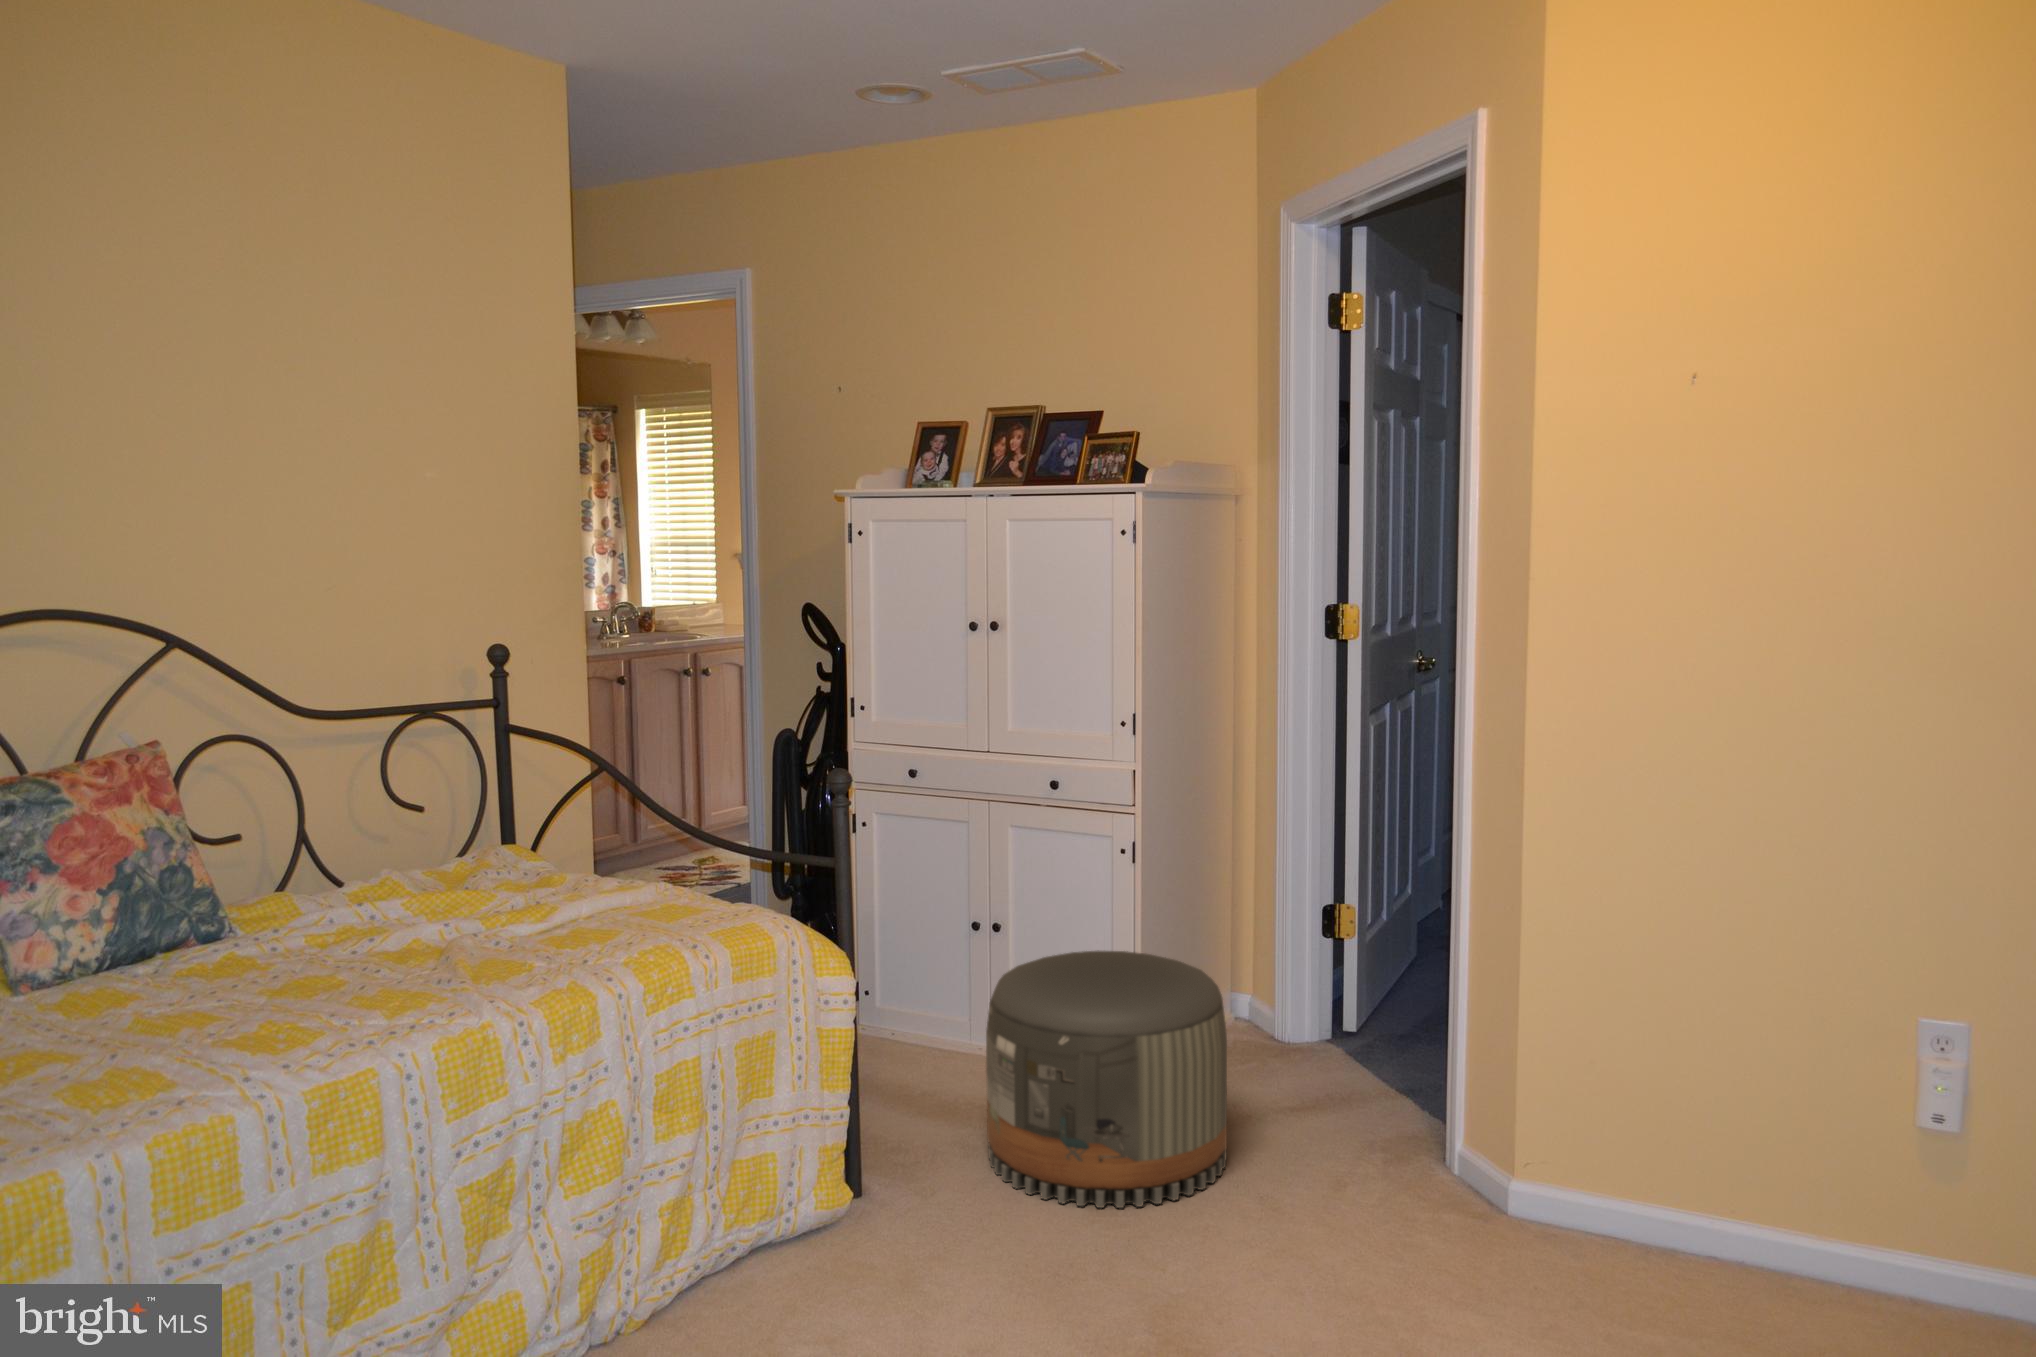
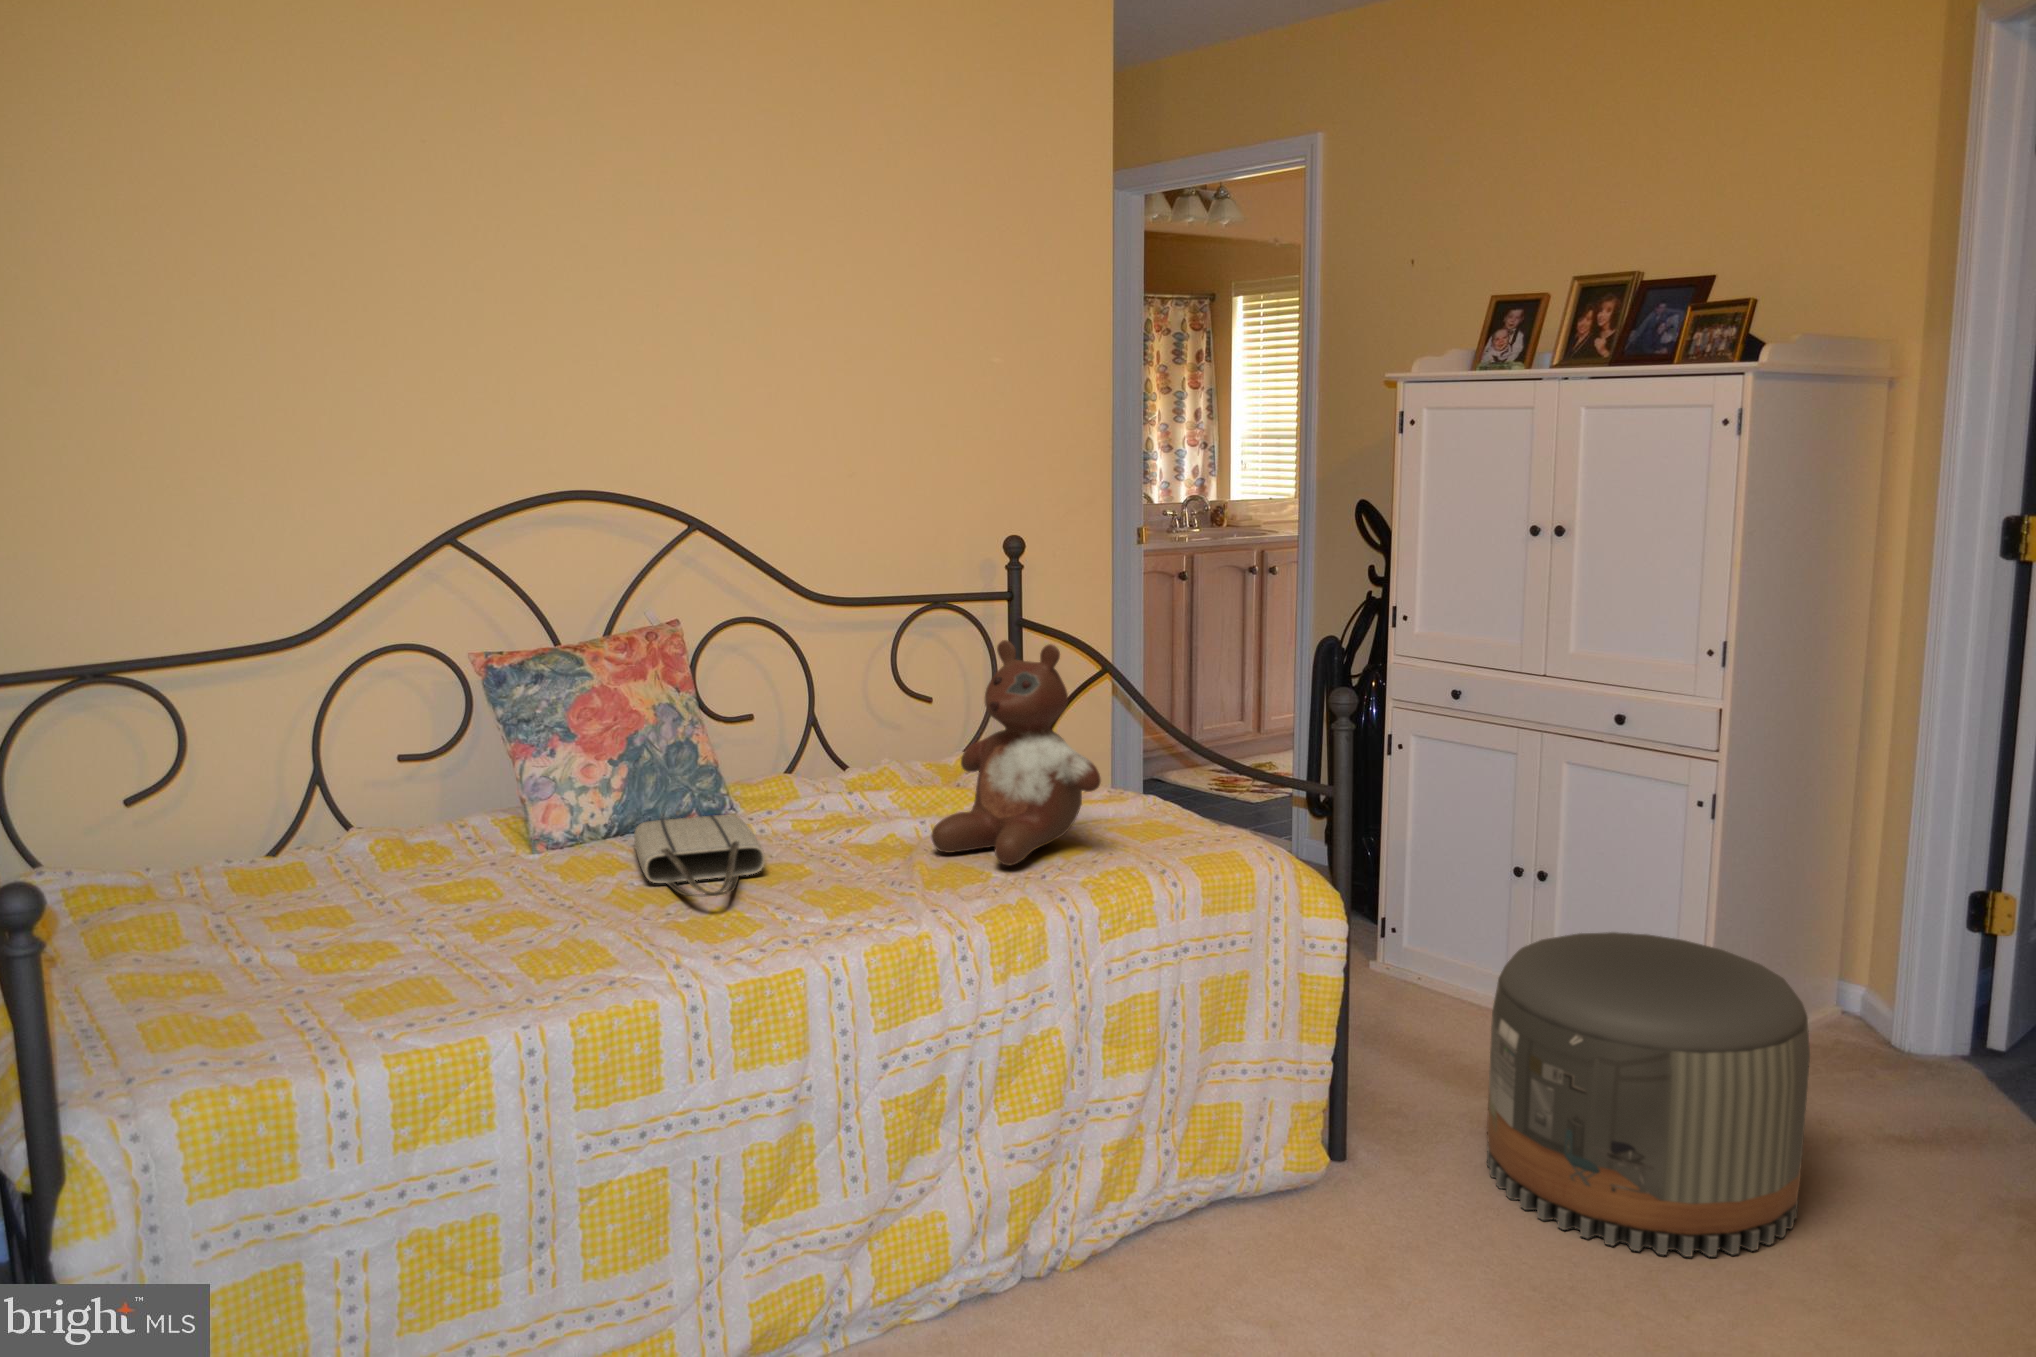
stuffed bear: none [480,737,647,950] -> present [931,640,1101,865]
tote bag: none [142,935,313,1016] -> present [634,815,765,896]

